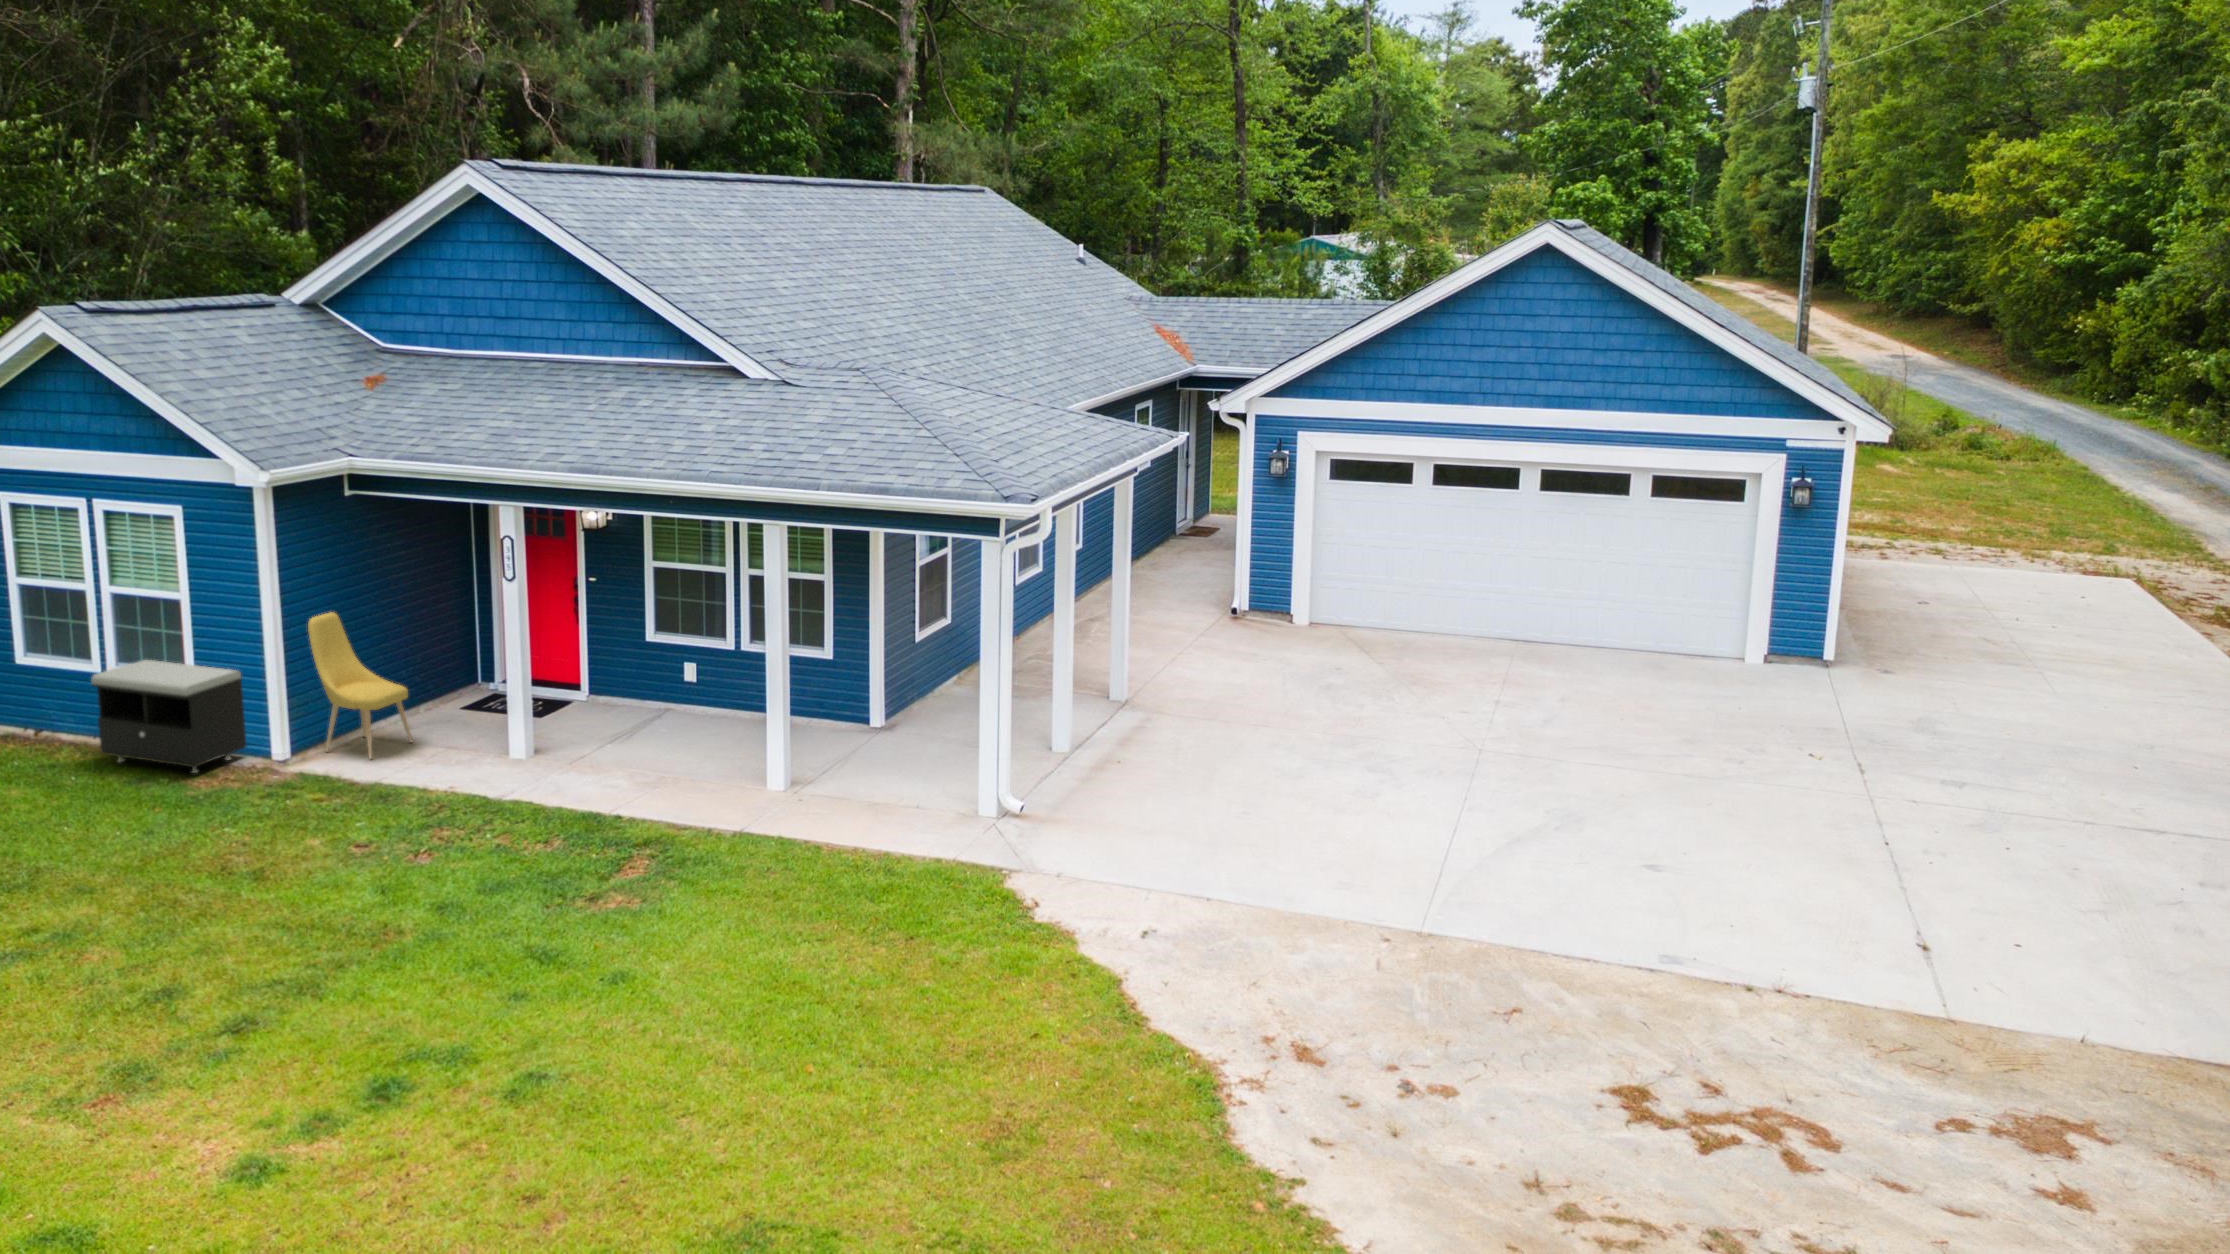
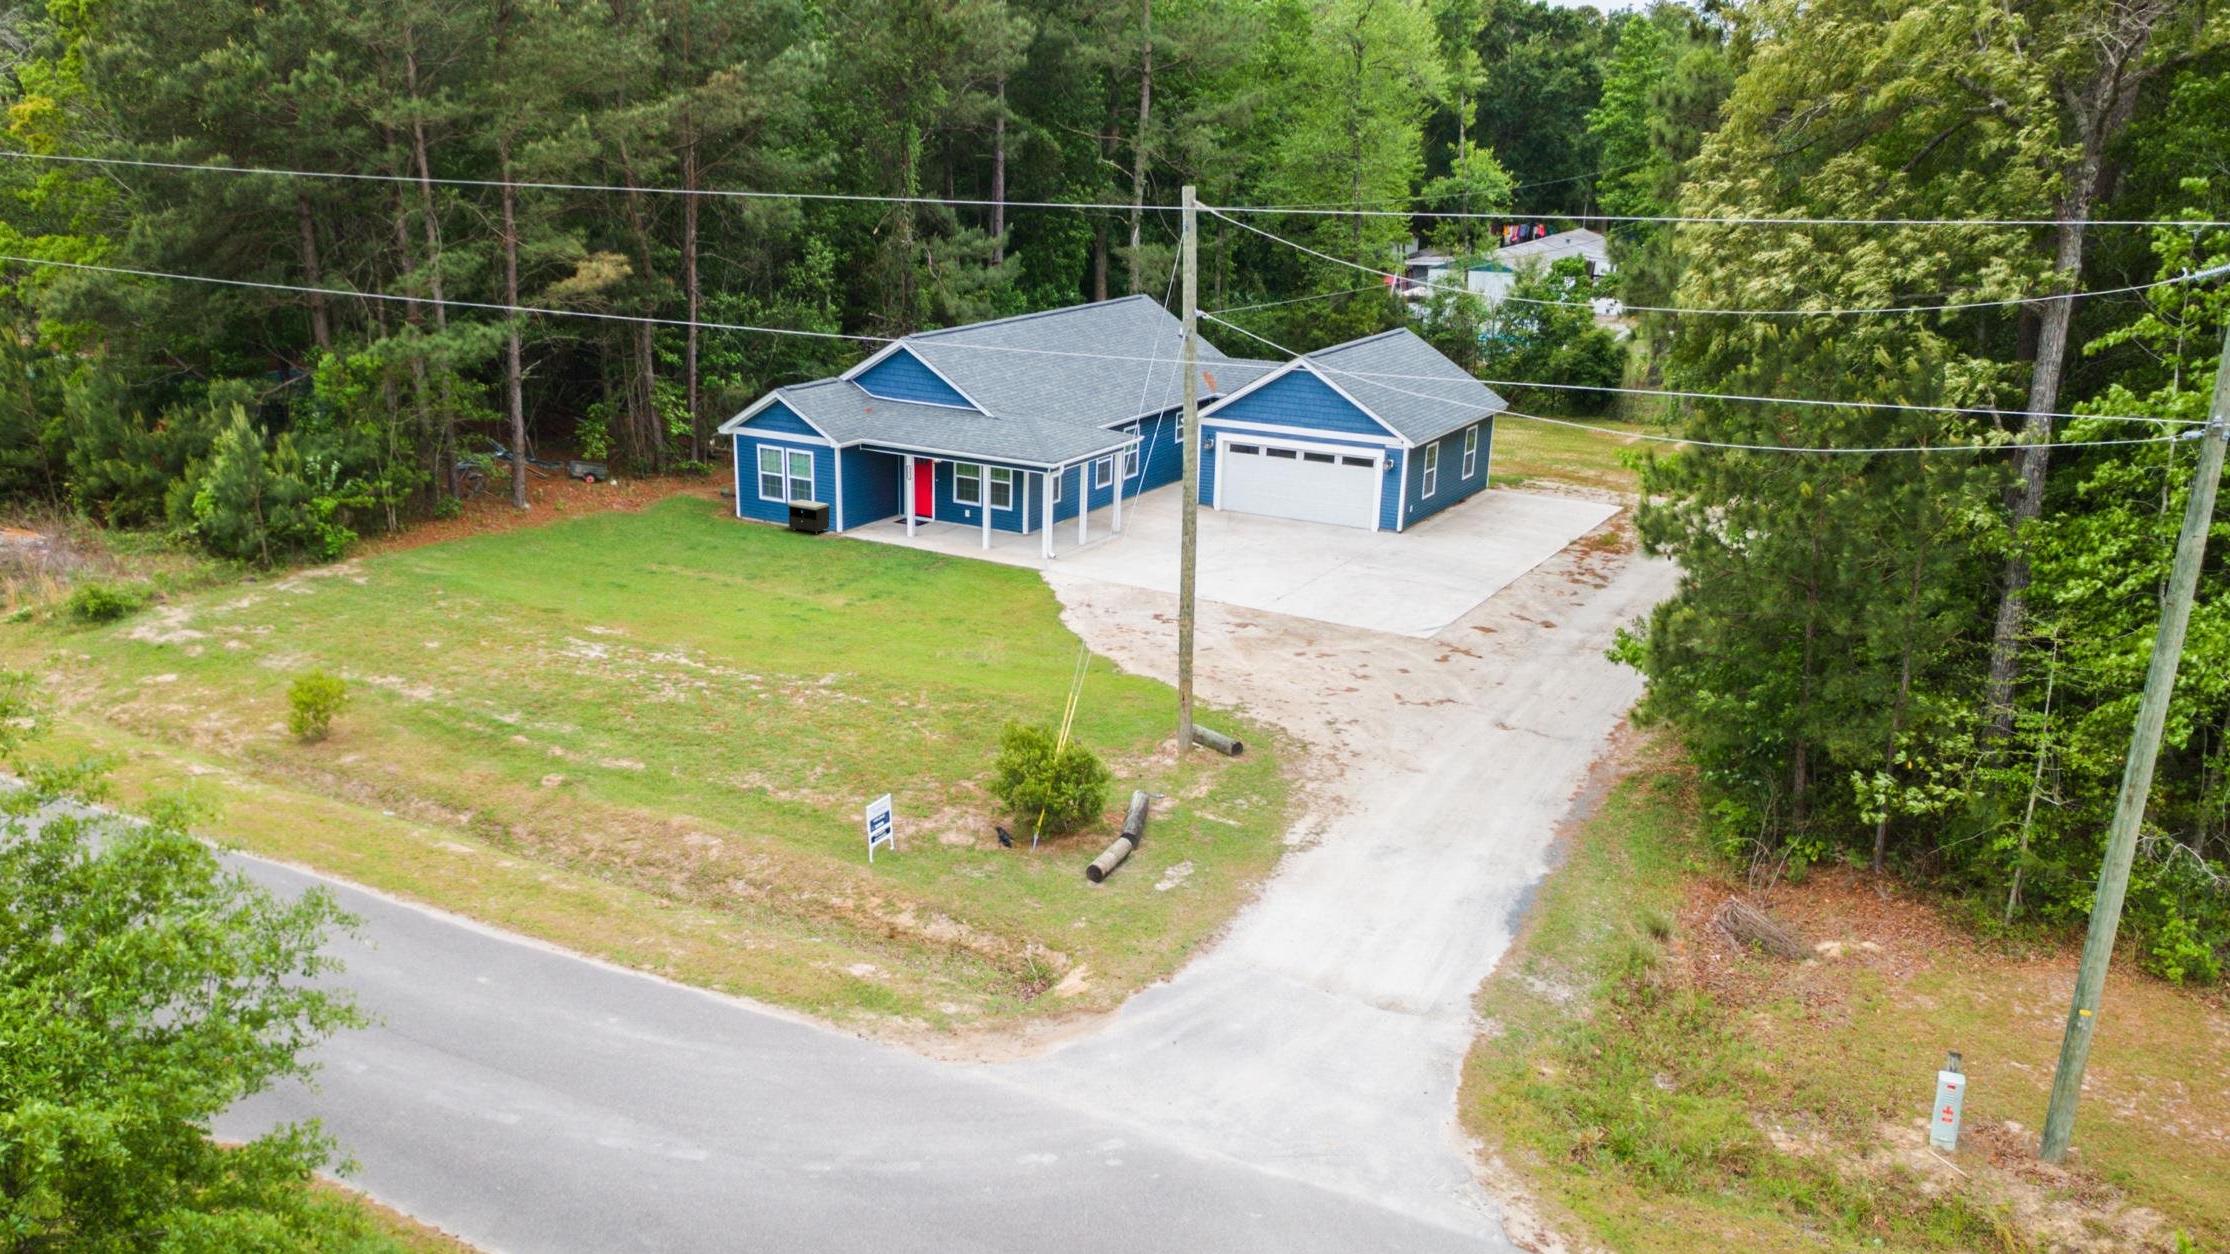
chair: present [308,612,412,759] -> none [848,487,878,533]

